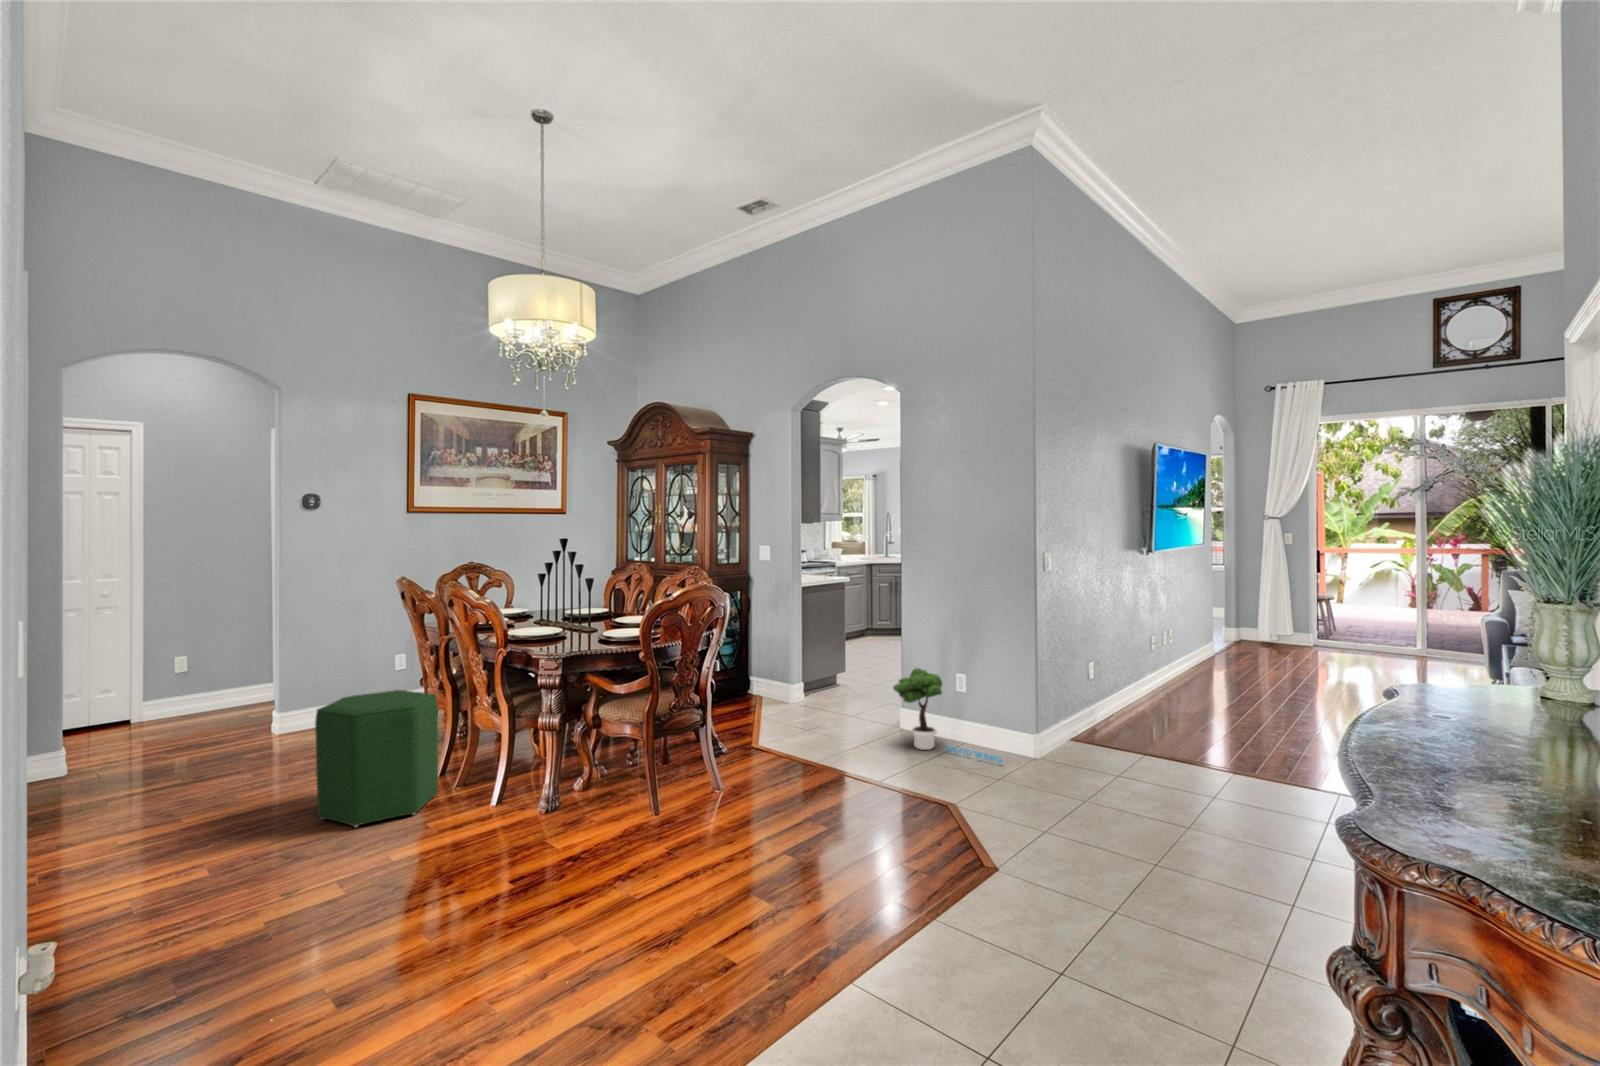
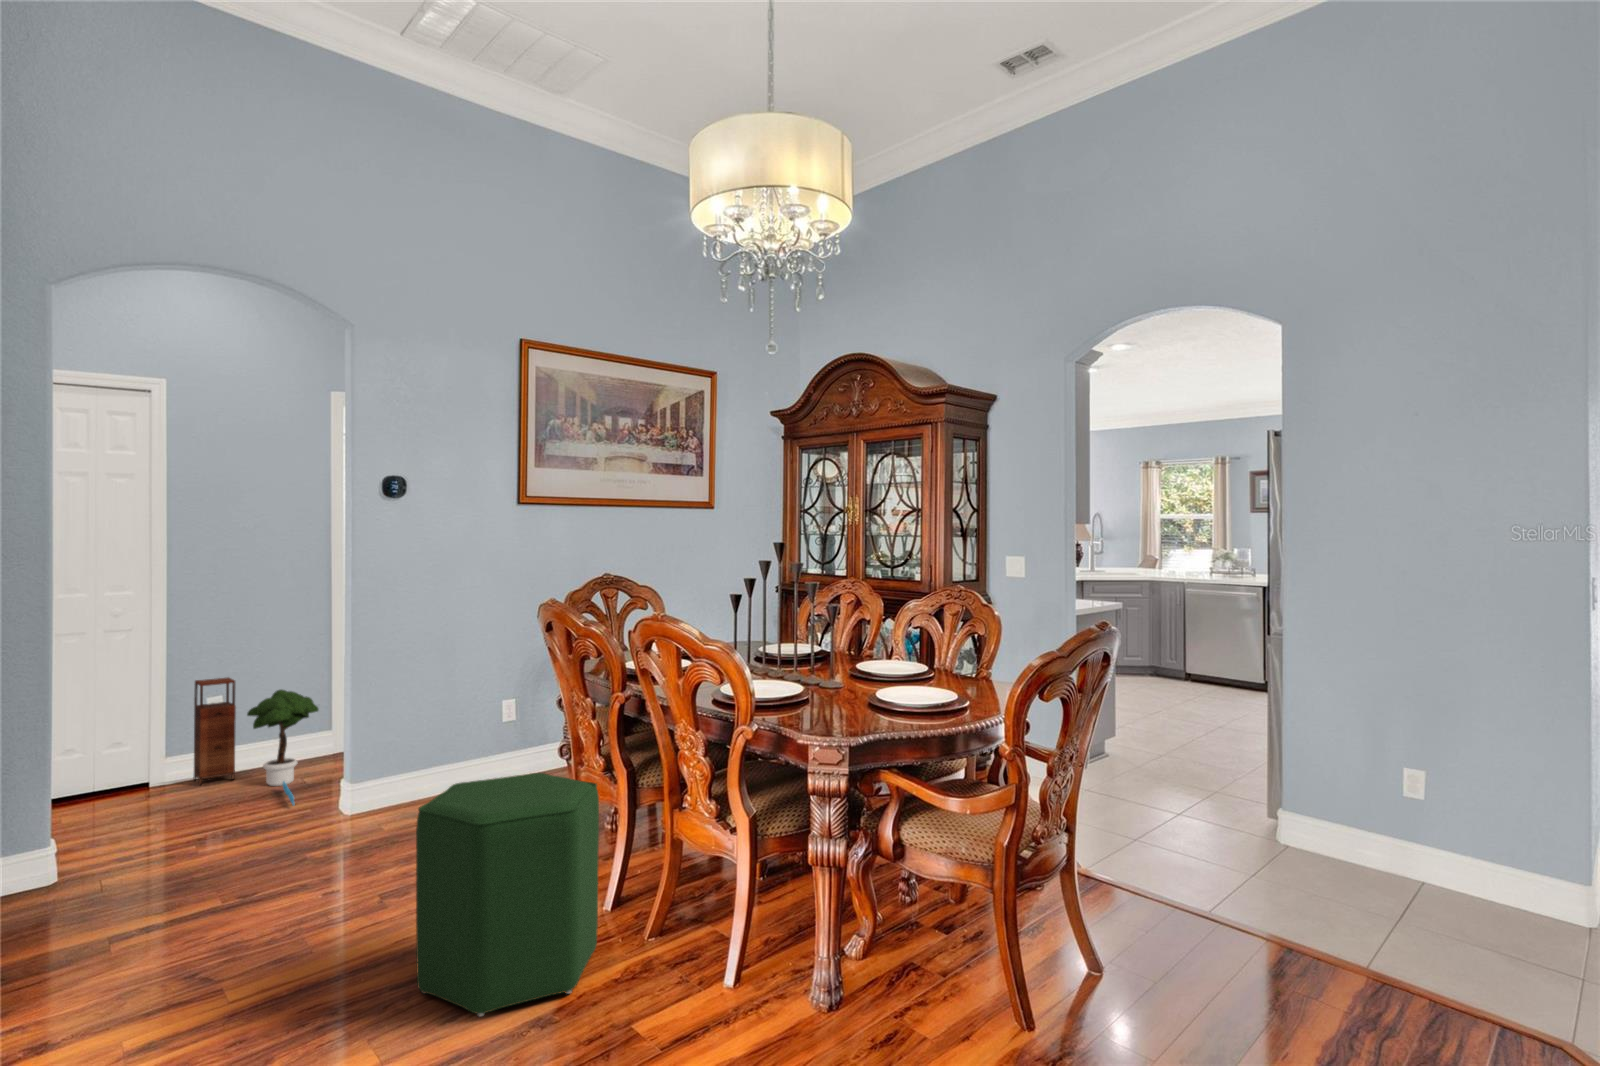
storage cabinet: none [162,641,196,719] -> present [194,678,236,785]
potted tree: present [893,668,1002,763] -> present [247,690,319,805]

